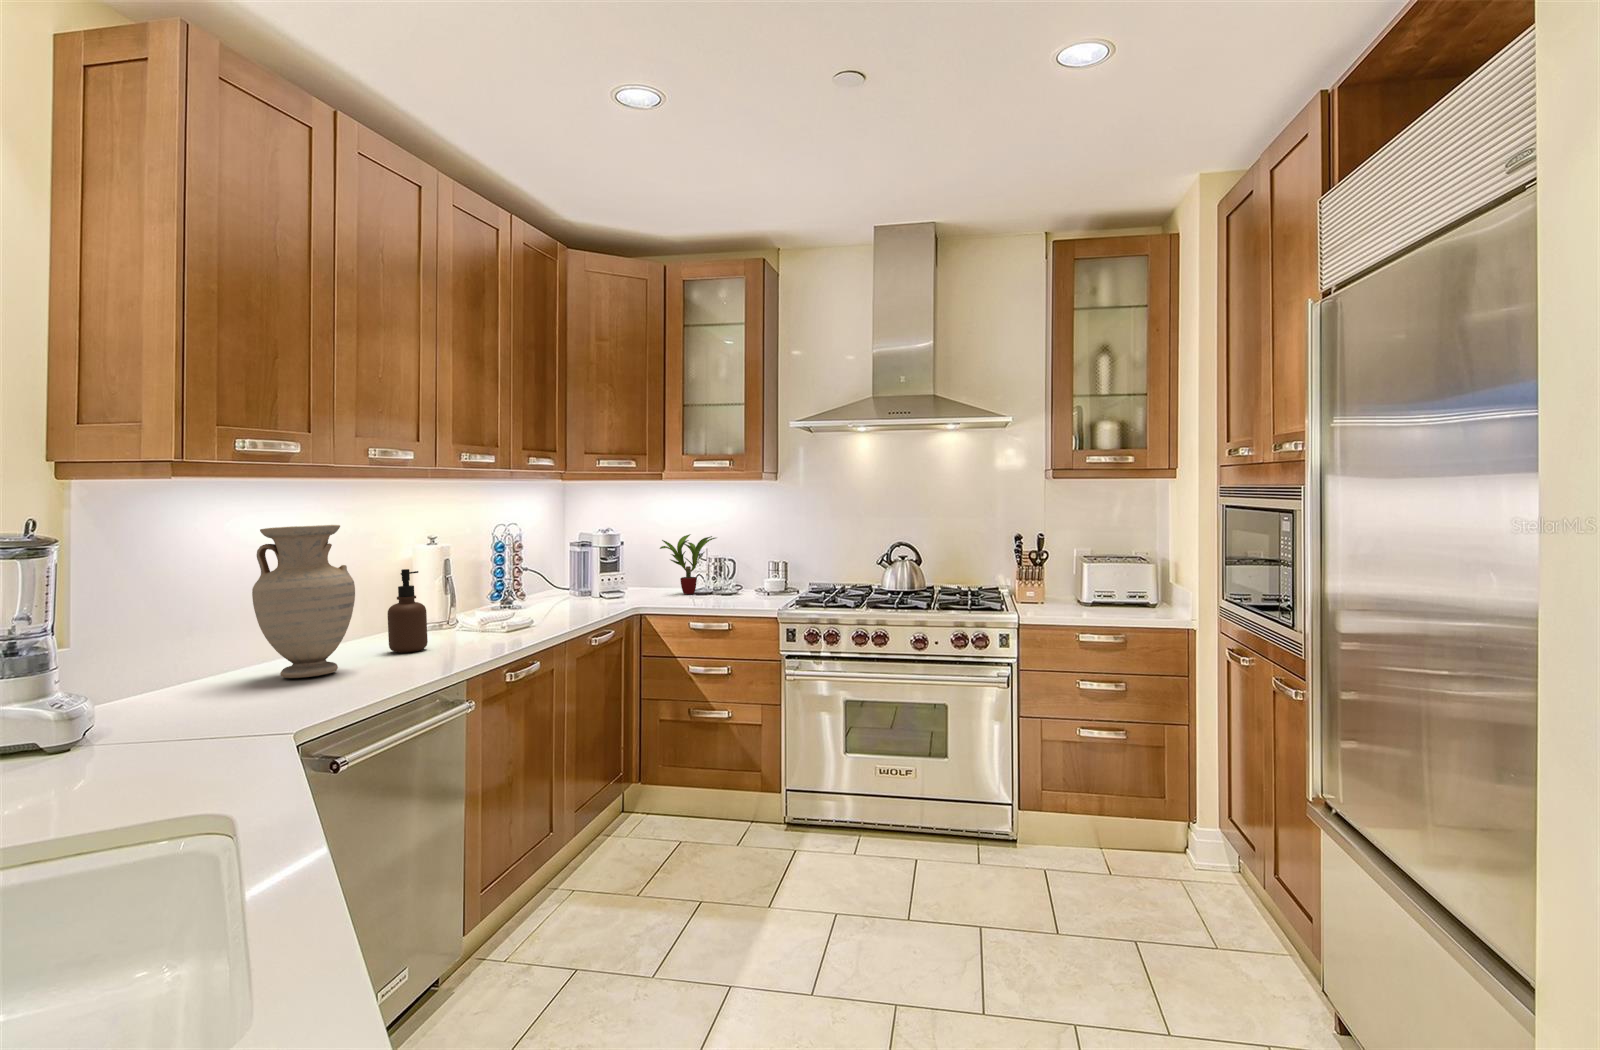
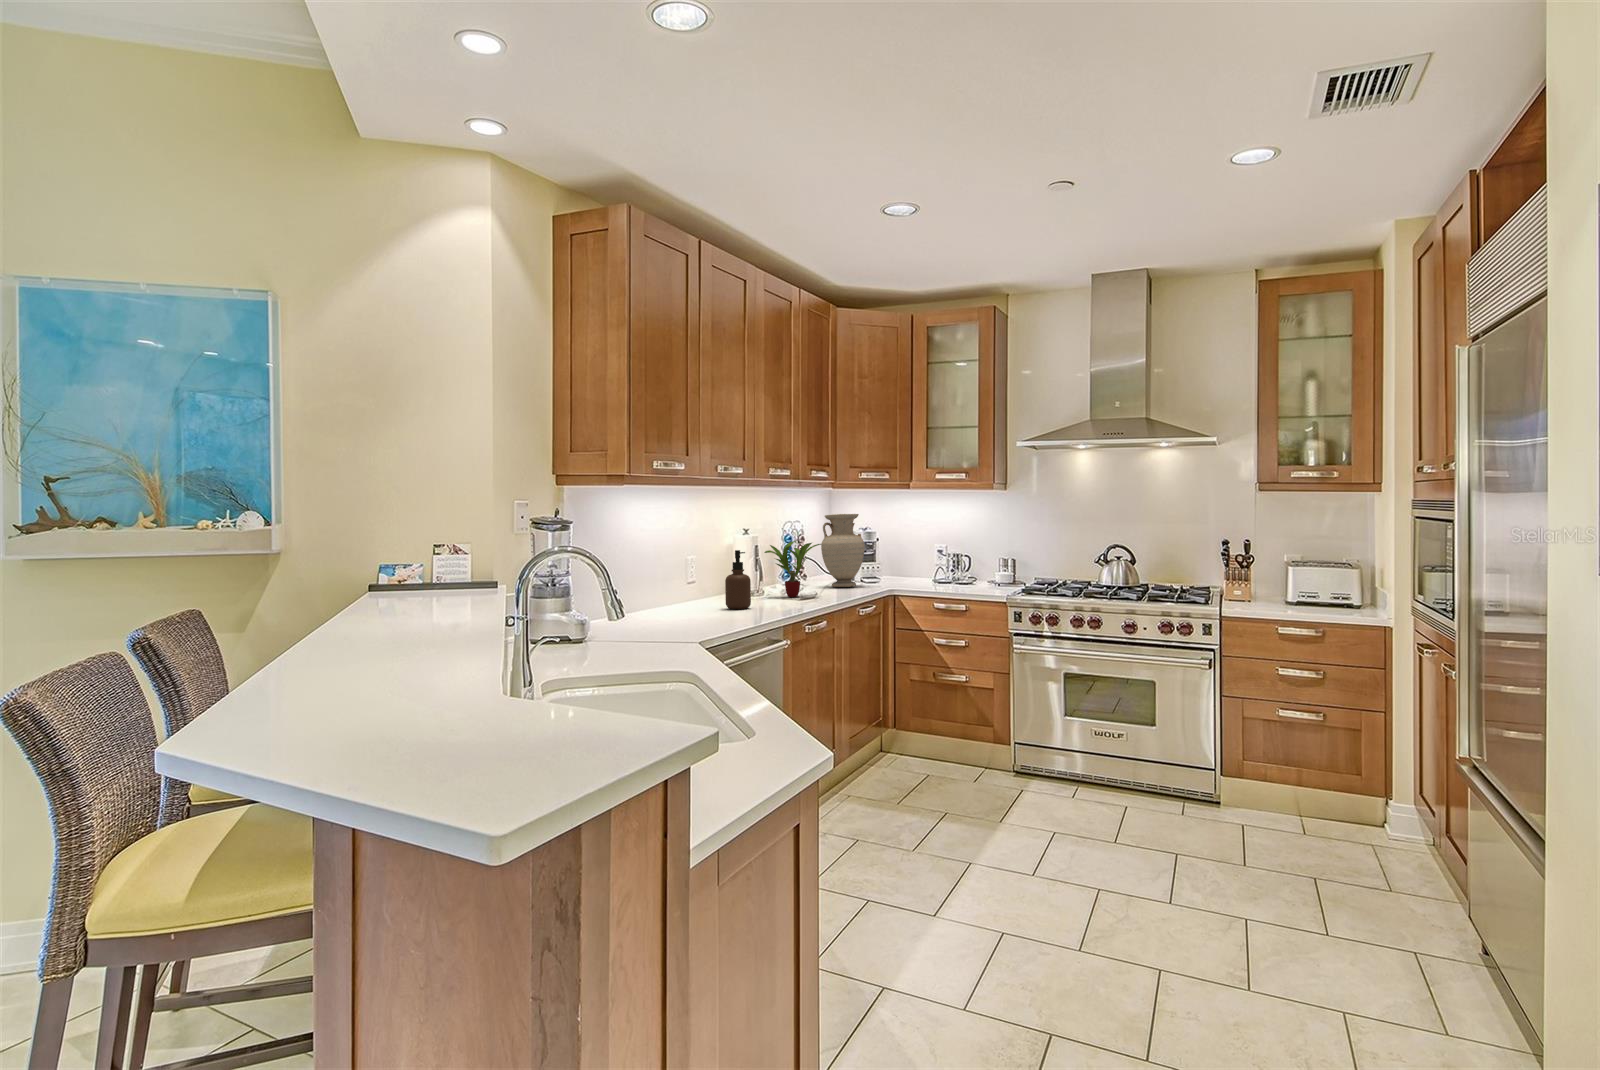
vase: present [252,525,355,678] -> present [821,514,865,587]
potted plant: present [660,534,716,594] -> present [764,540,821,597]

